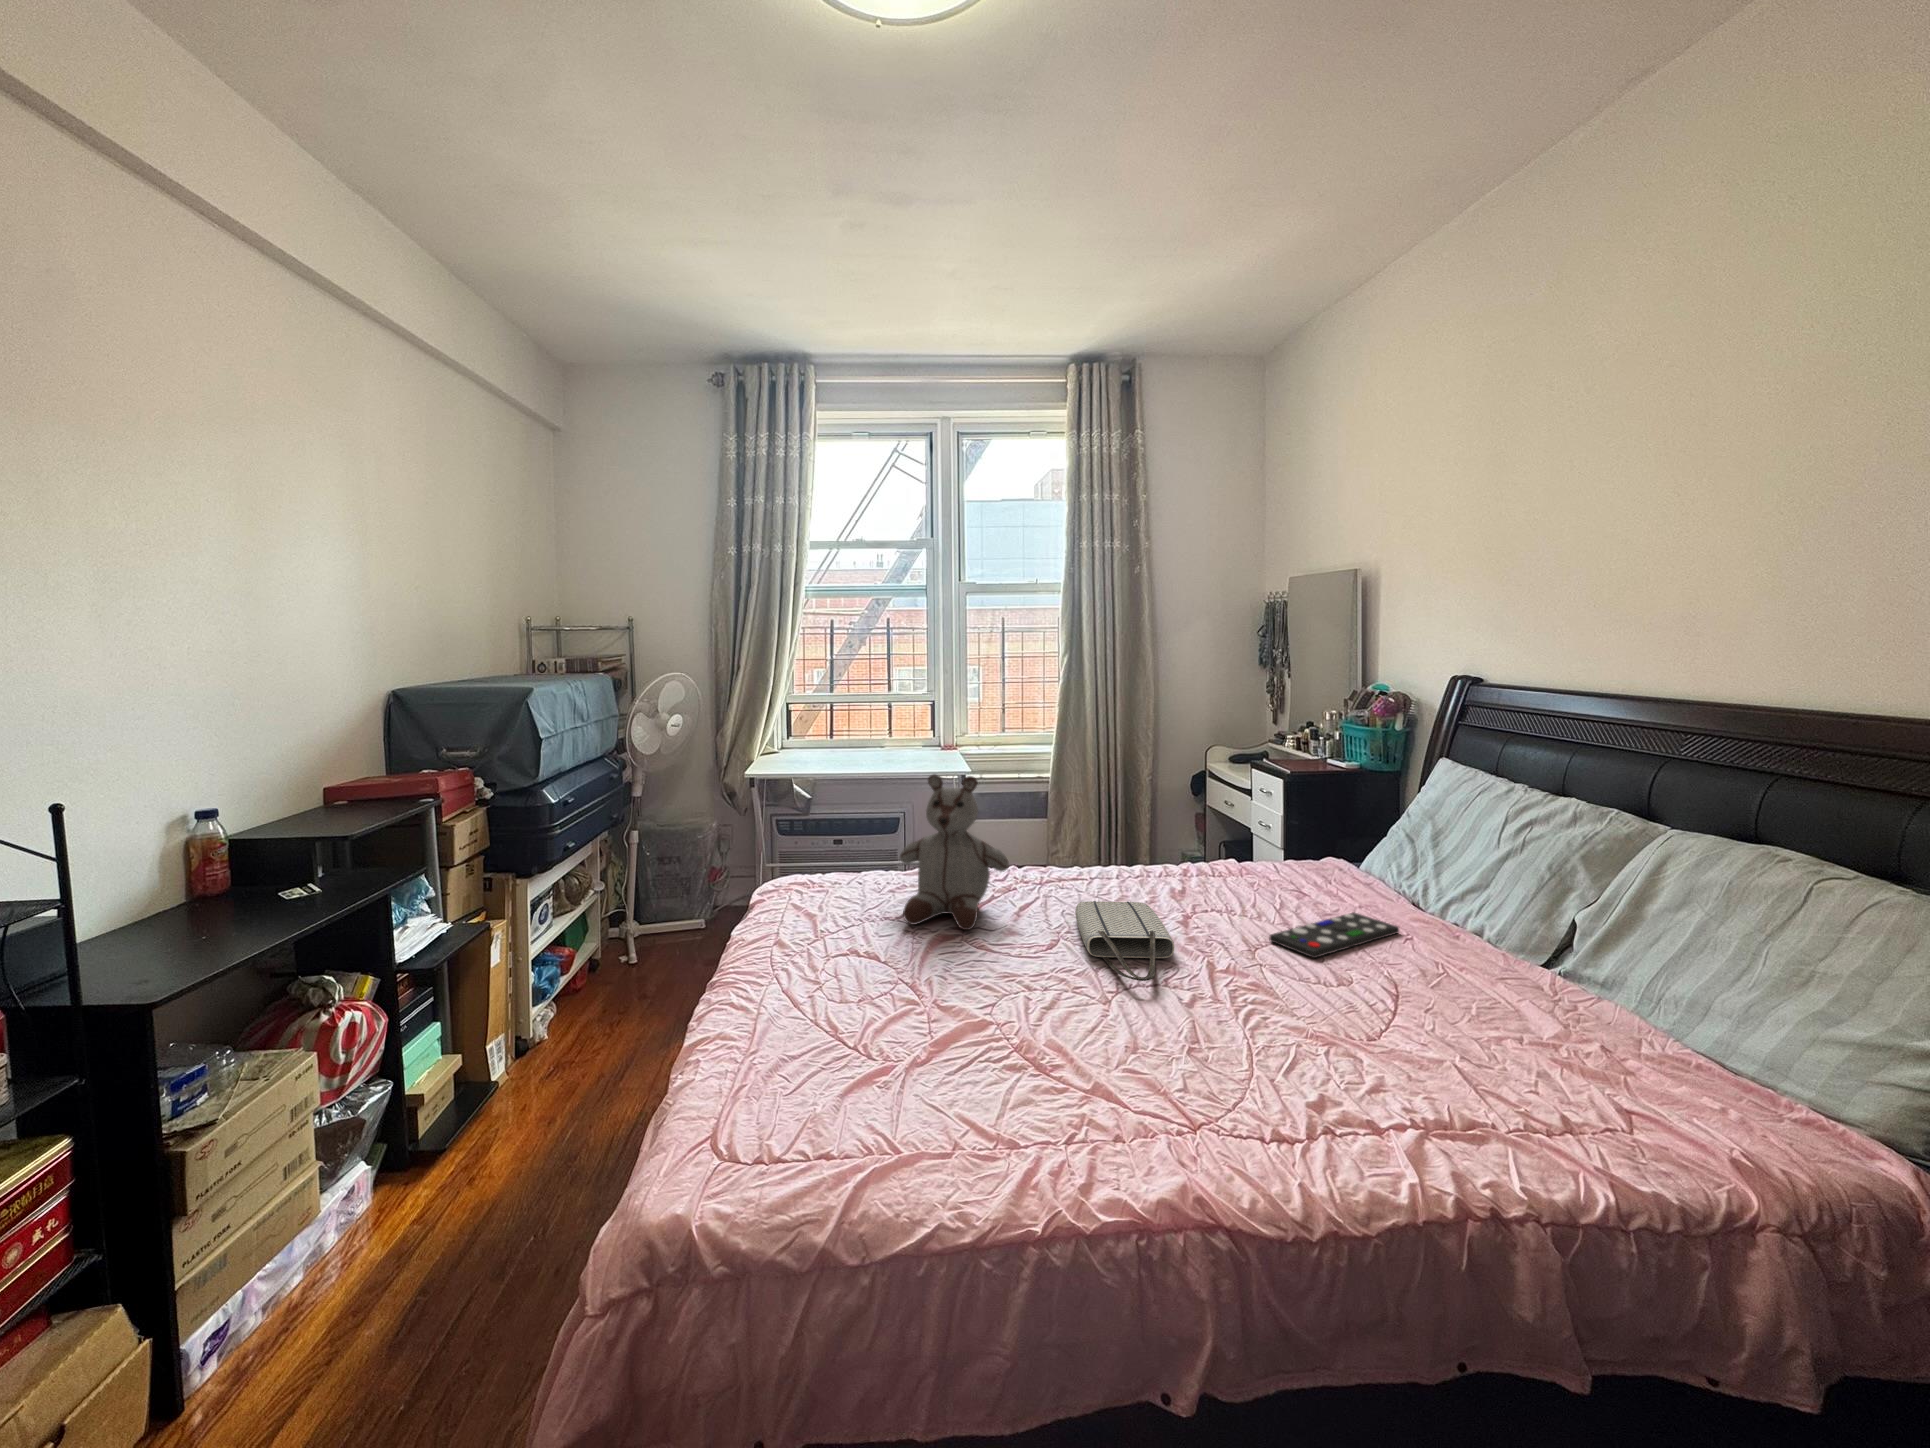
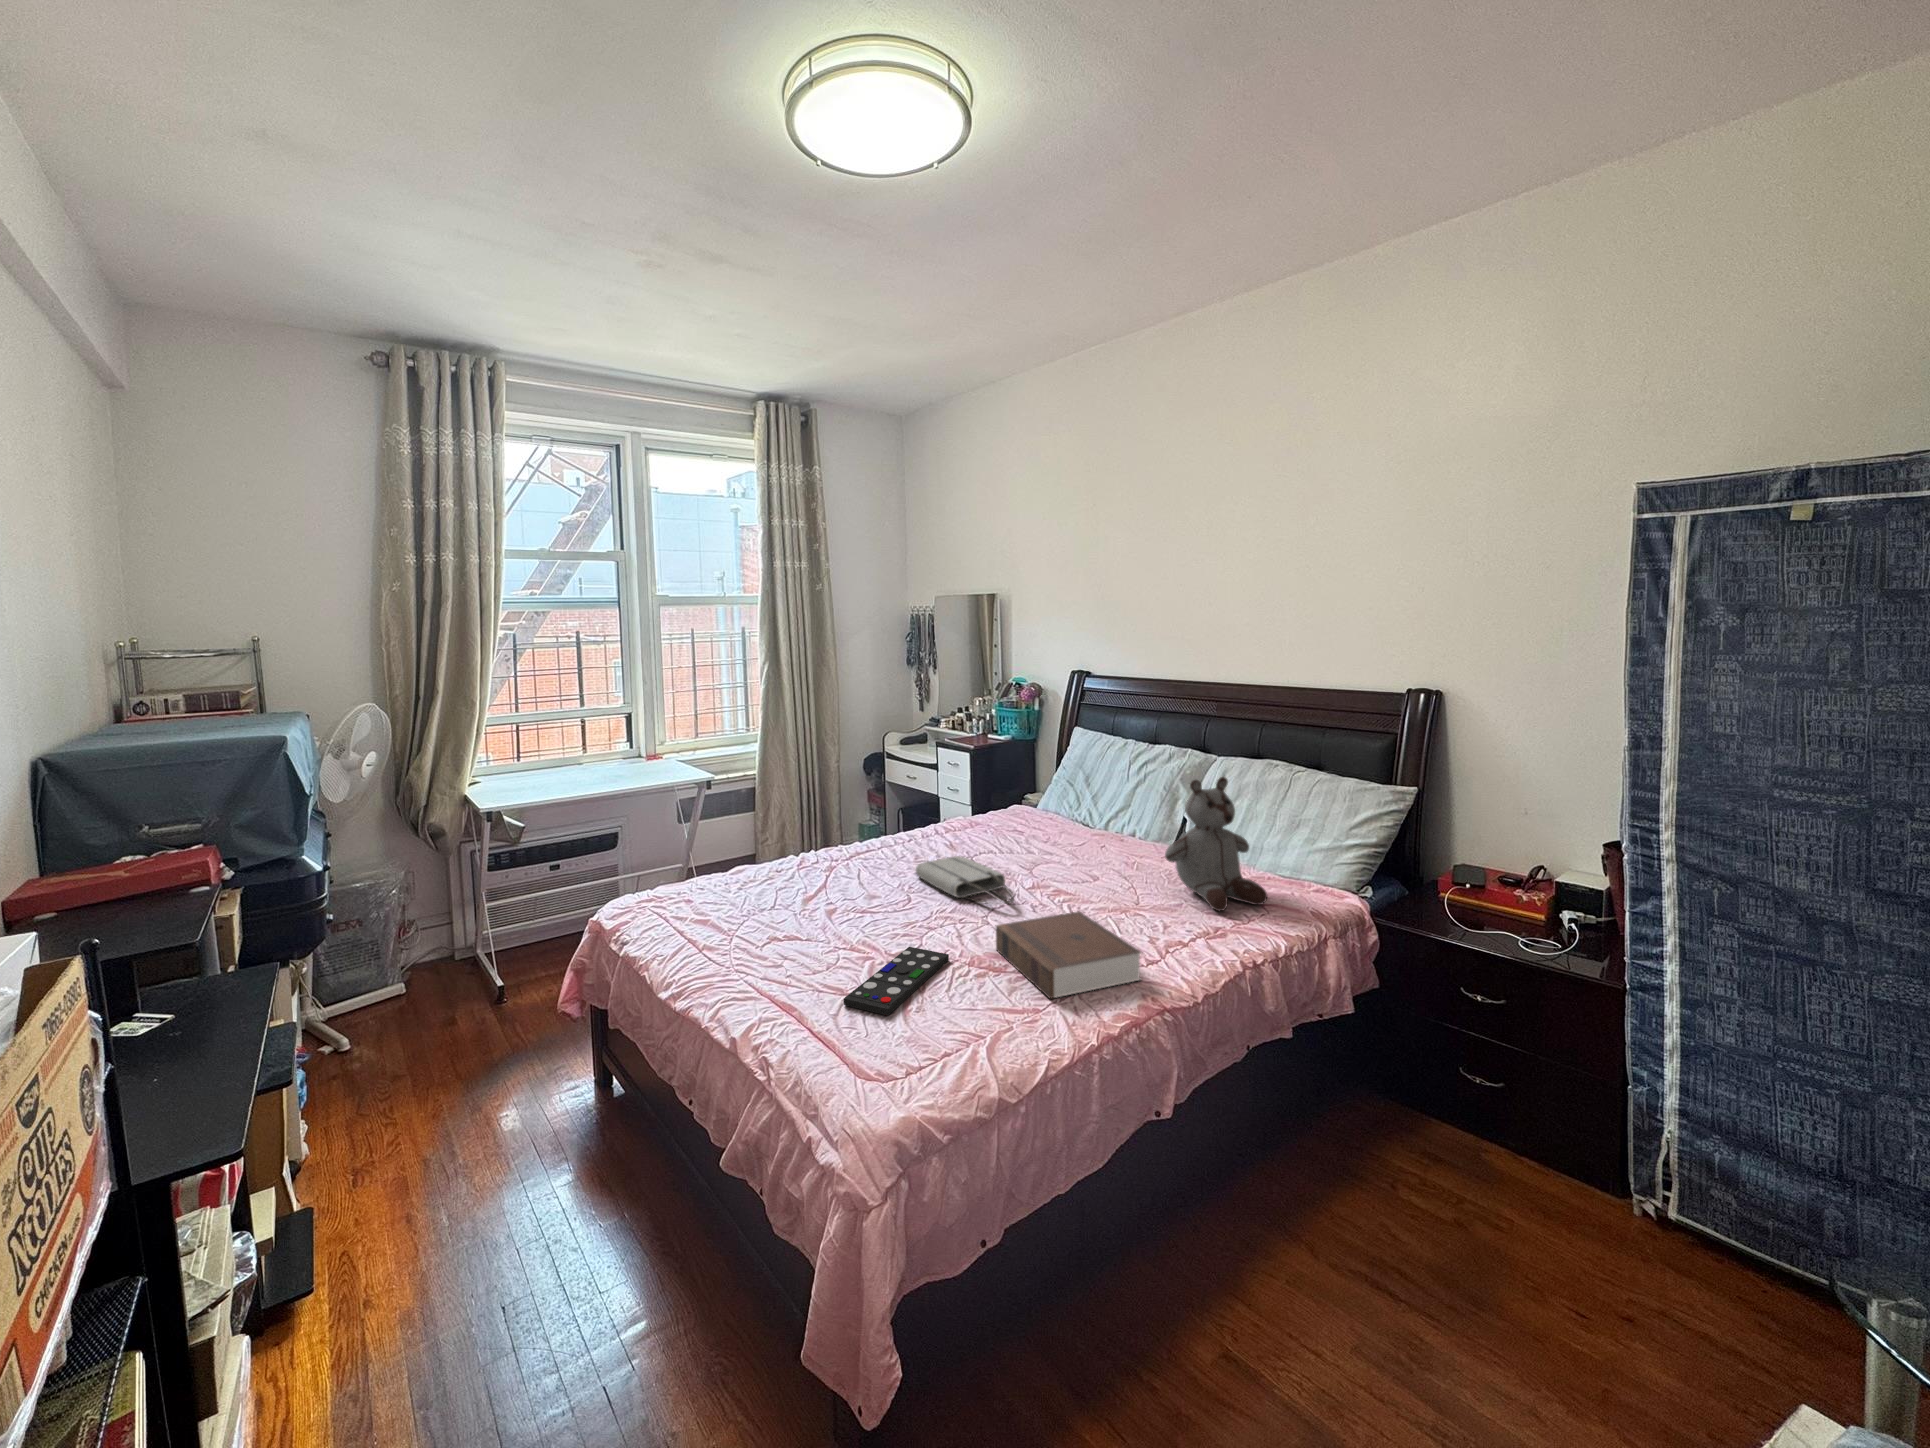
stuffed bear: present [900,774,1009,930] -> present [1165,777,1267,911]
remote control: present [1269,913,1399,958] -> present [844,947,949,1016]
book: none [1043,1002,1224,1162] -> present [996,911,1141,998]

